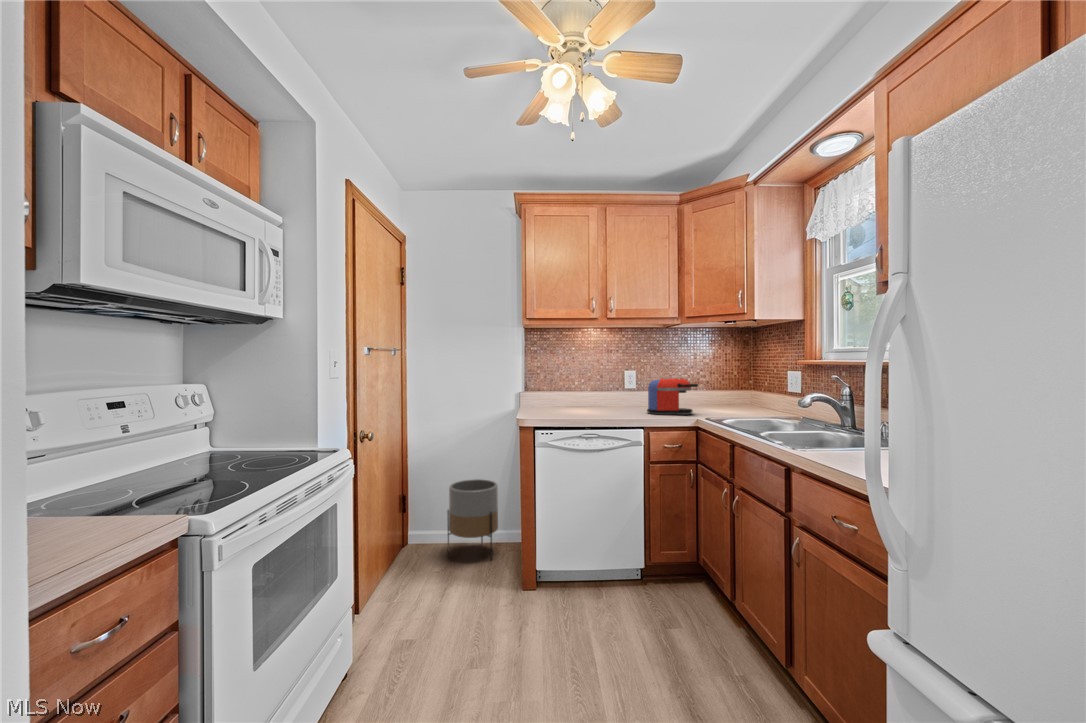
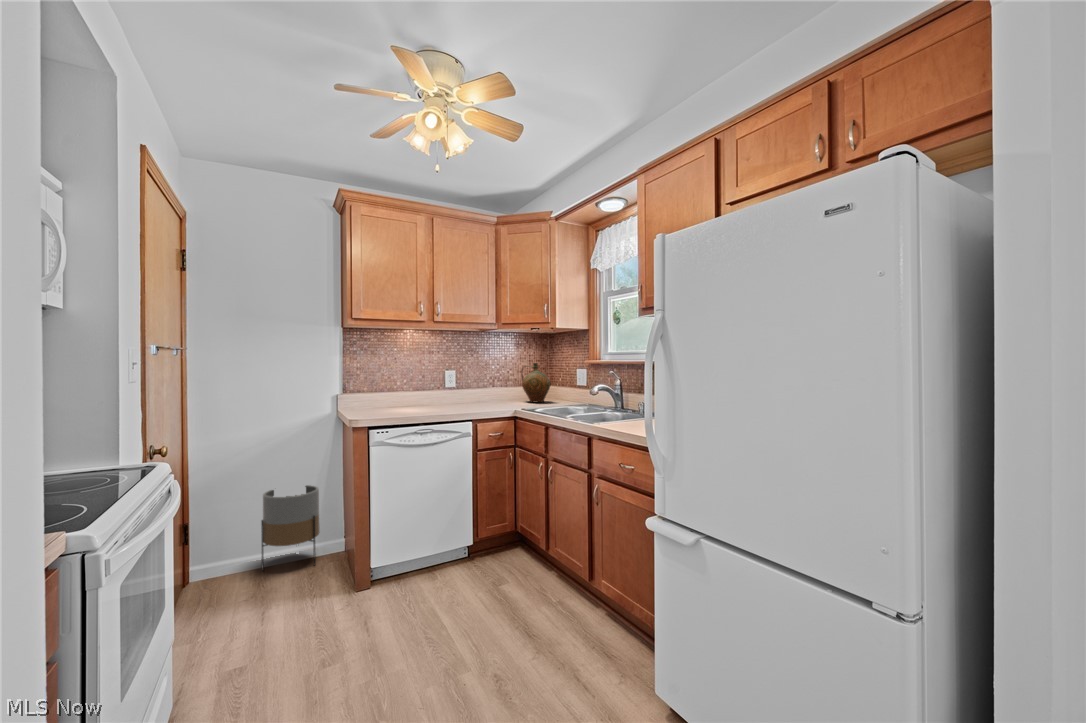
ceramic jug: none [715,362,753,409] -> present [521,363,551,402]
coffee maker: present [647,378,698,414] -> none [469,377,511,408]

